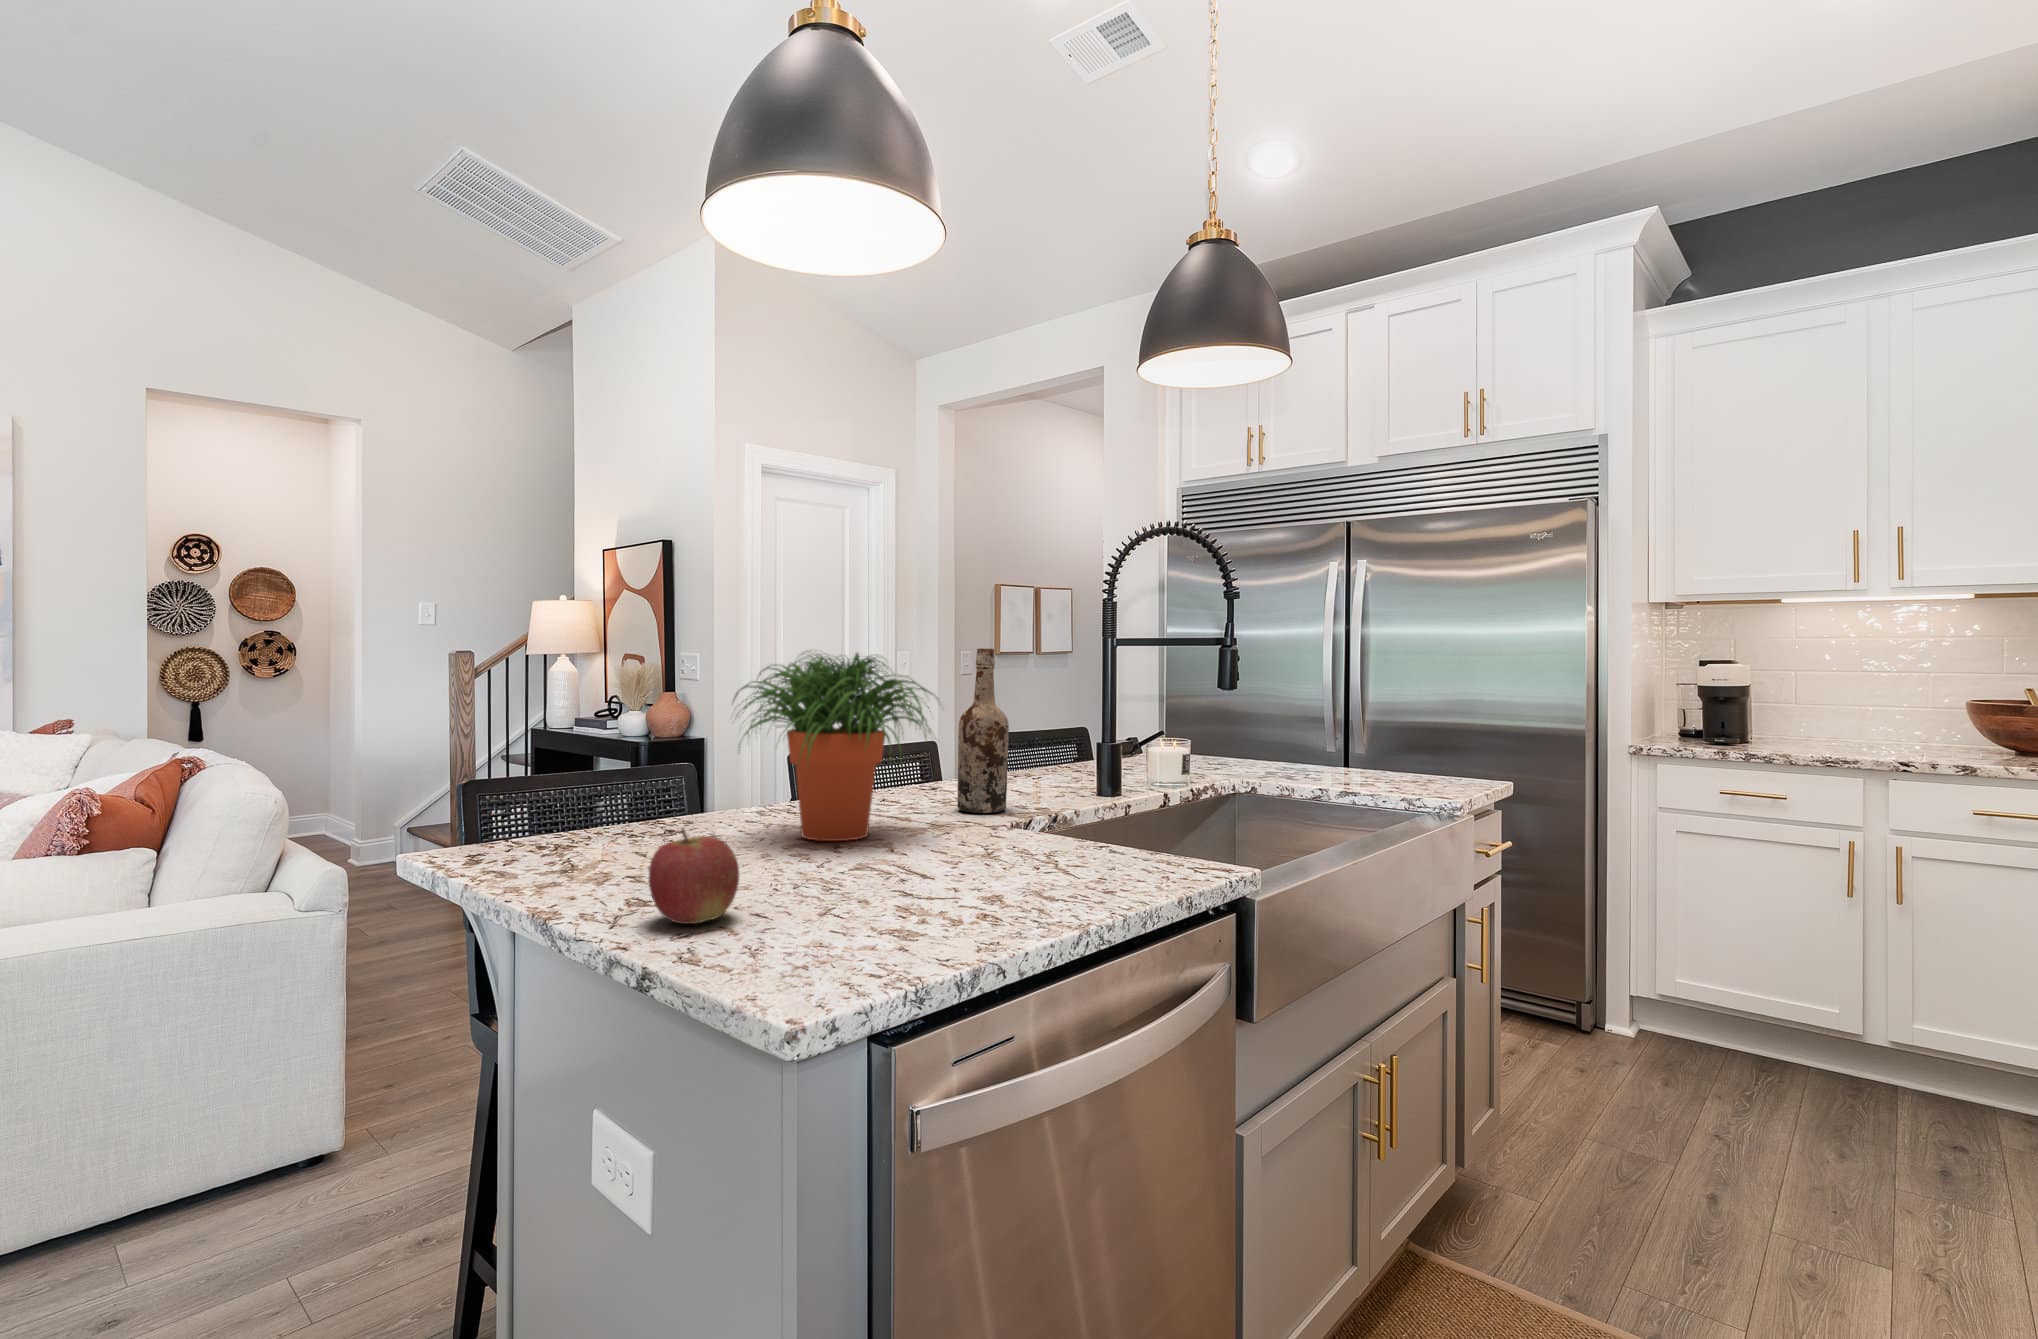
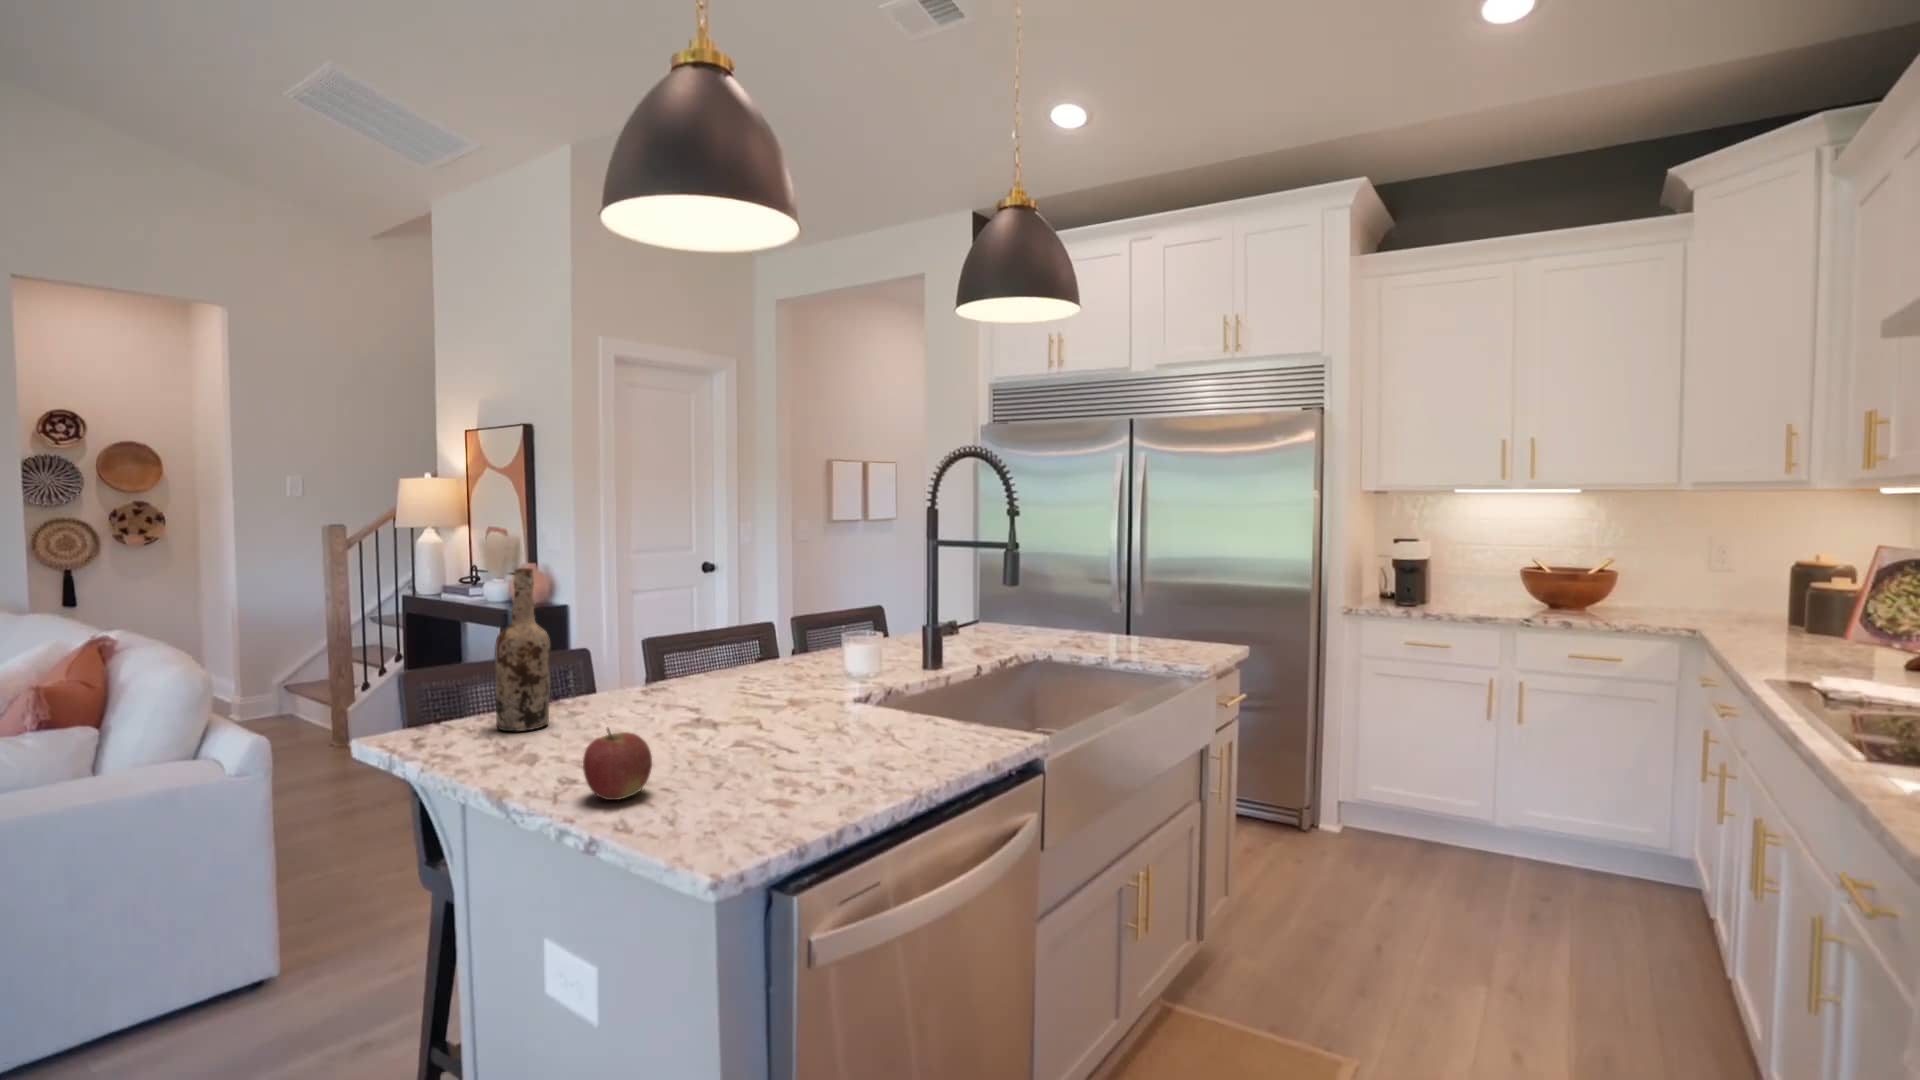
wine bottle: present [957,649,1009,813] -> present [496,568,550,731]
potted plant: present [733,650,938,841] -> none [627,568,803,720]

